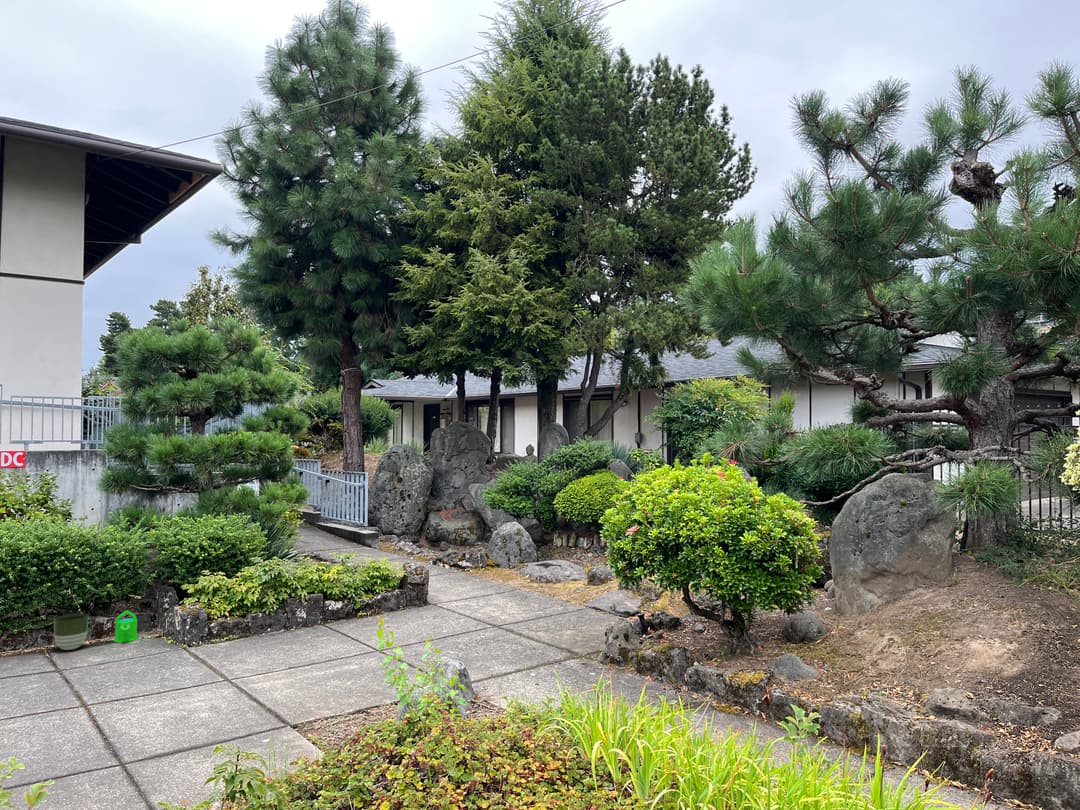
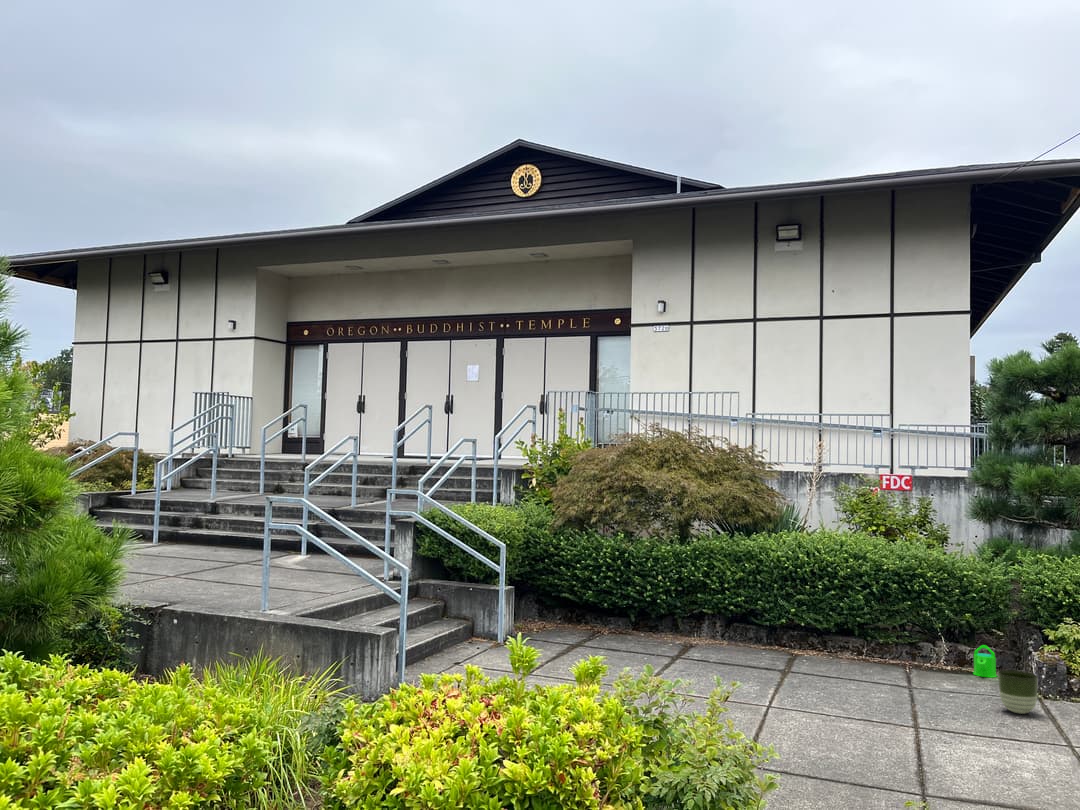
planter: present [54,613,89,650] -> present [998,670,1037,714]

